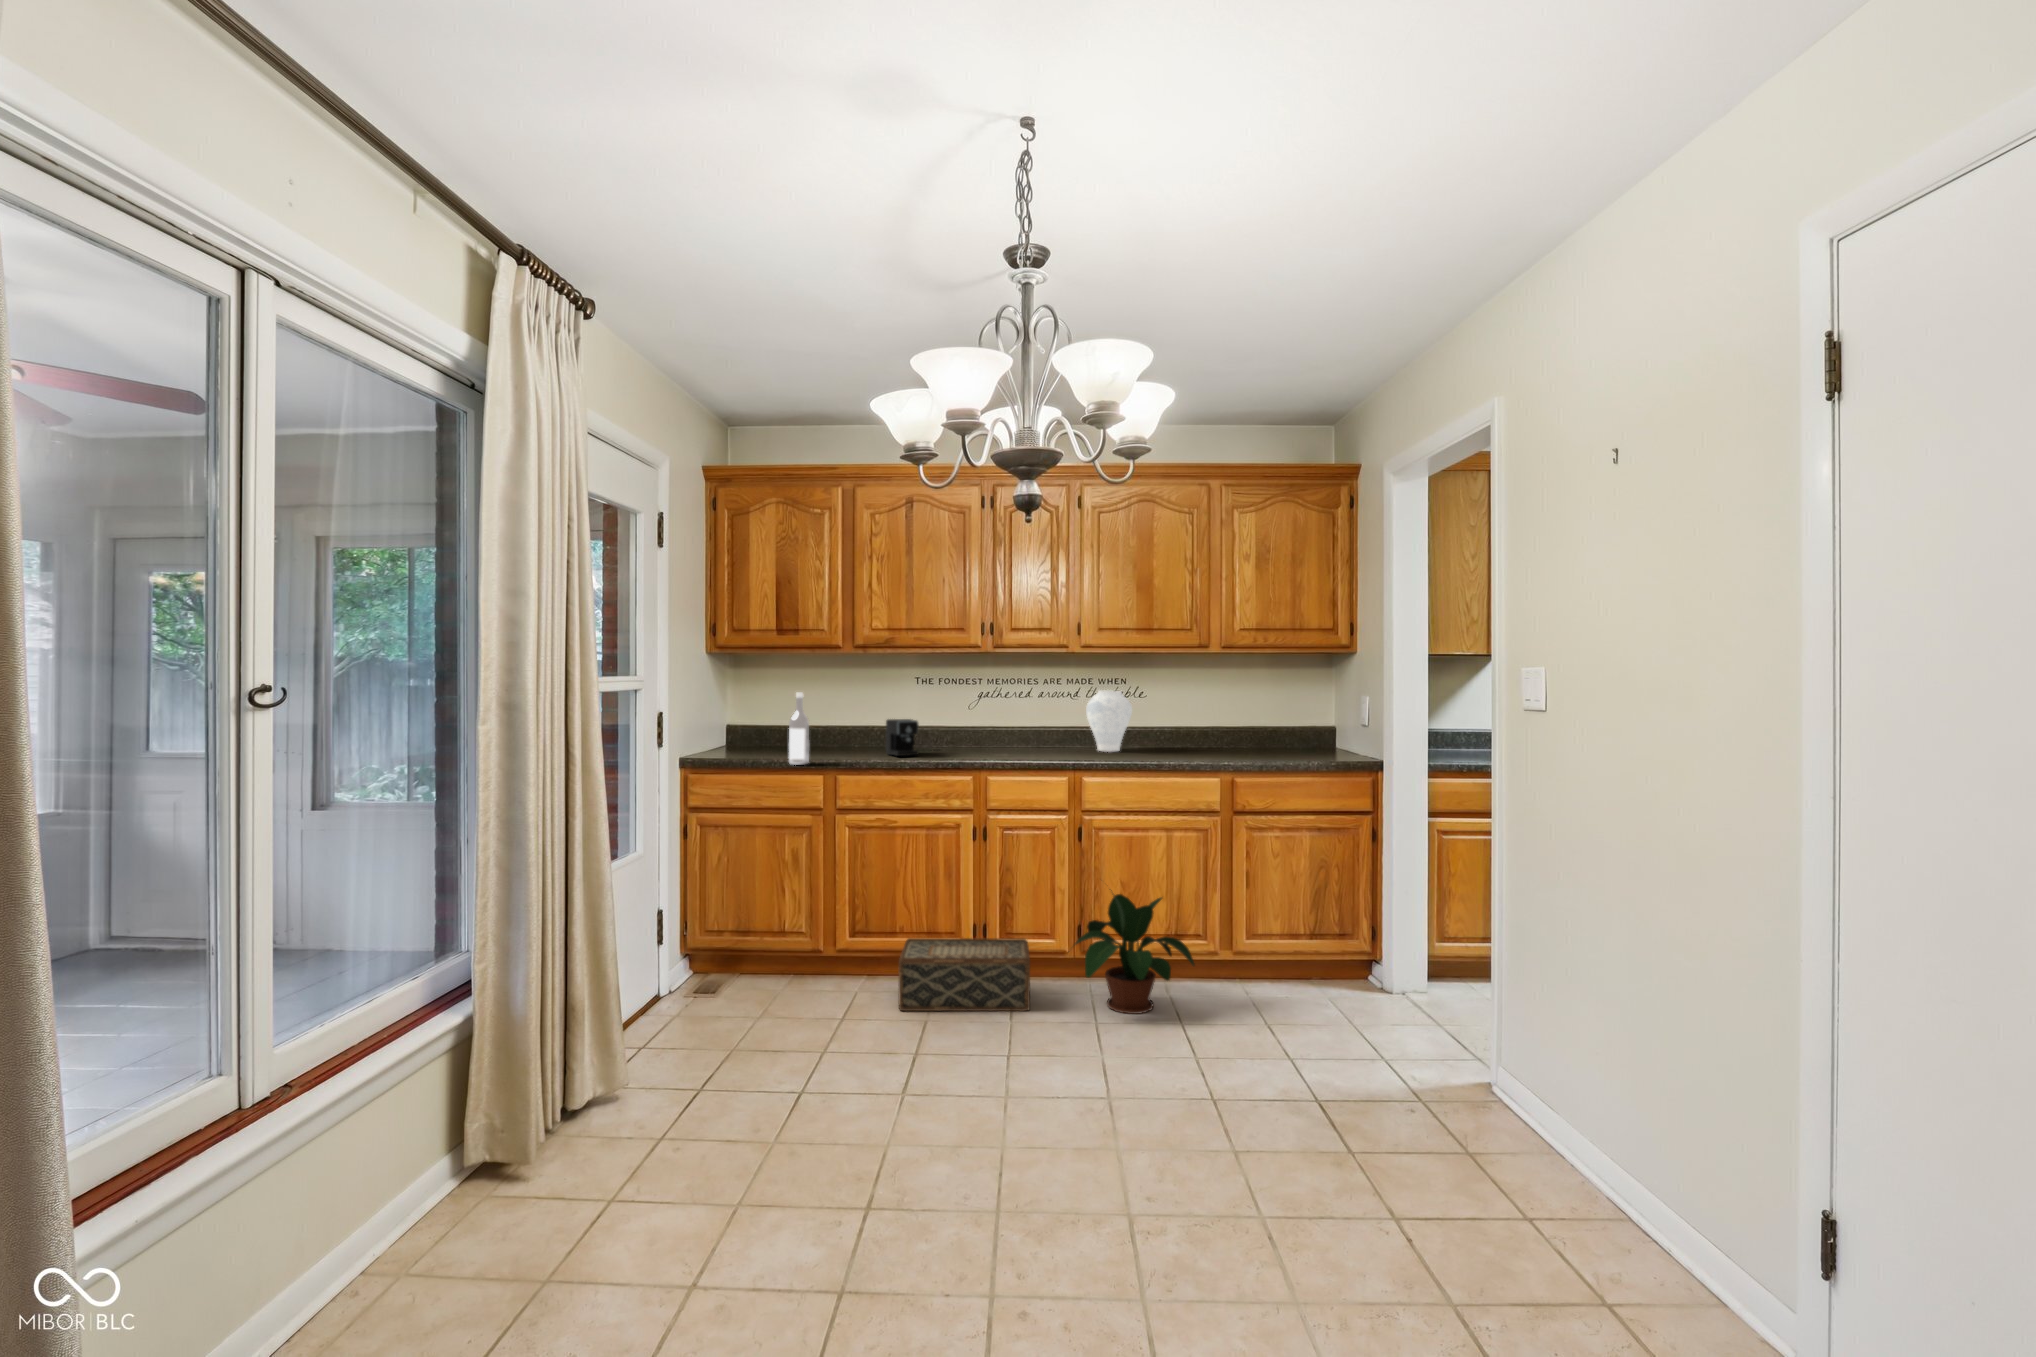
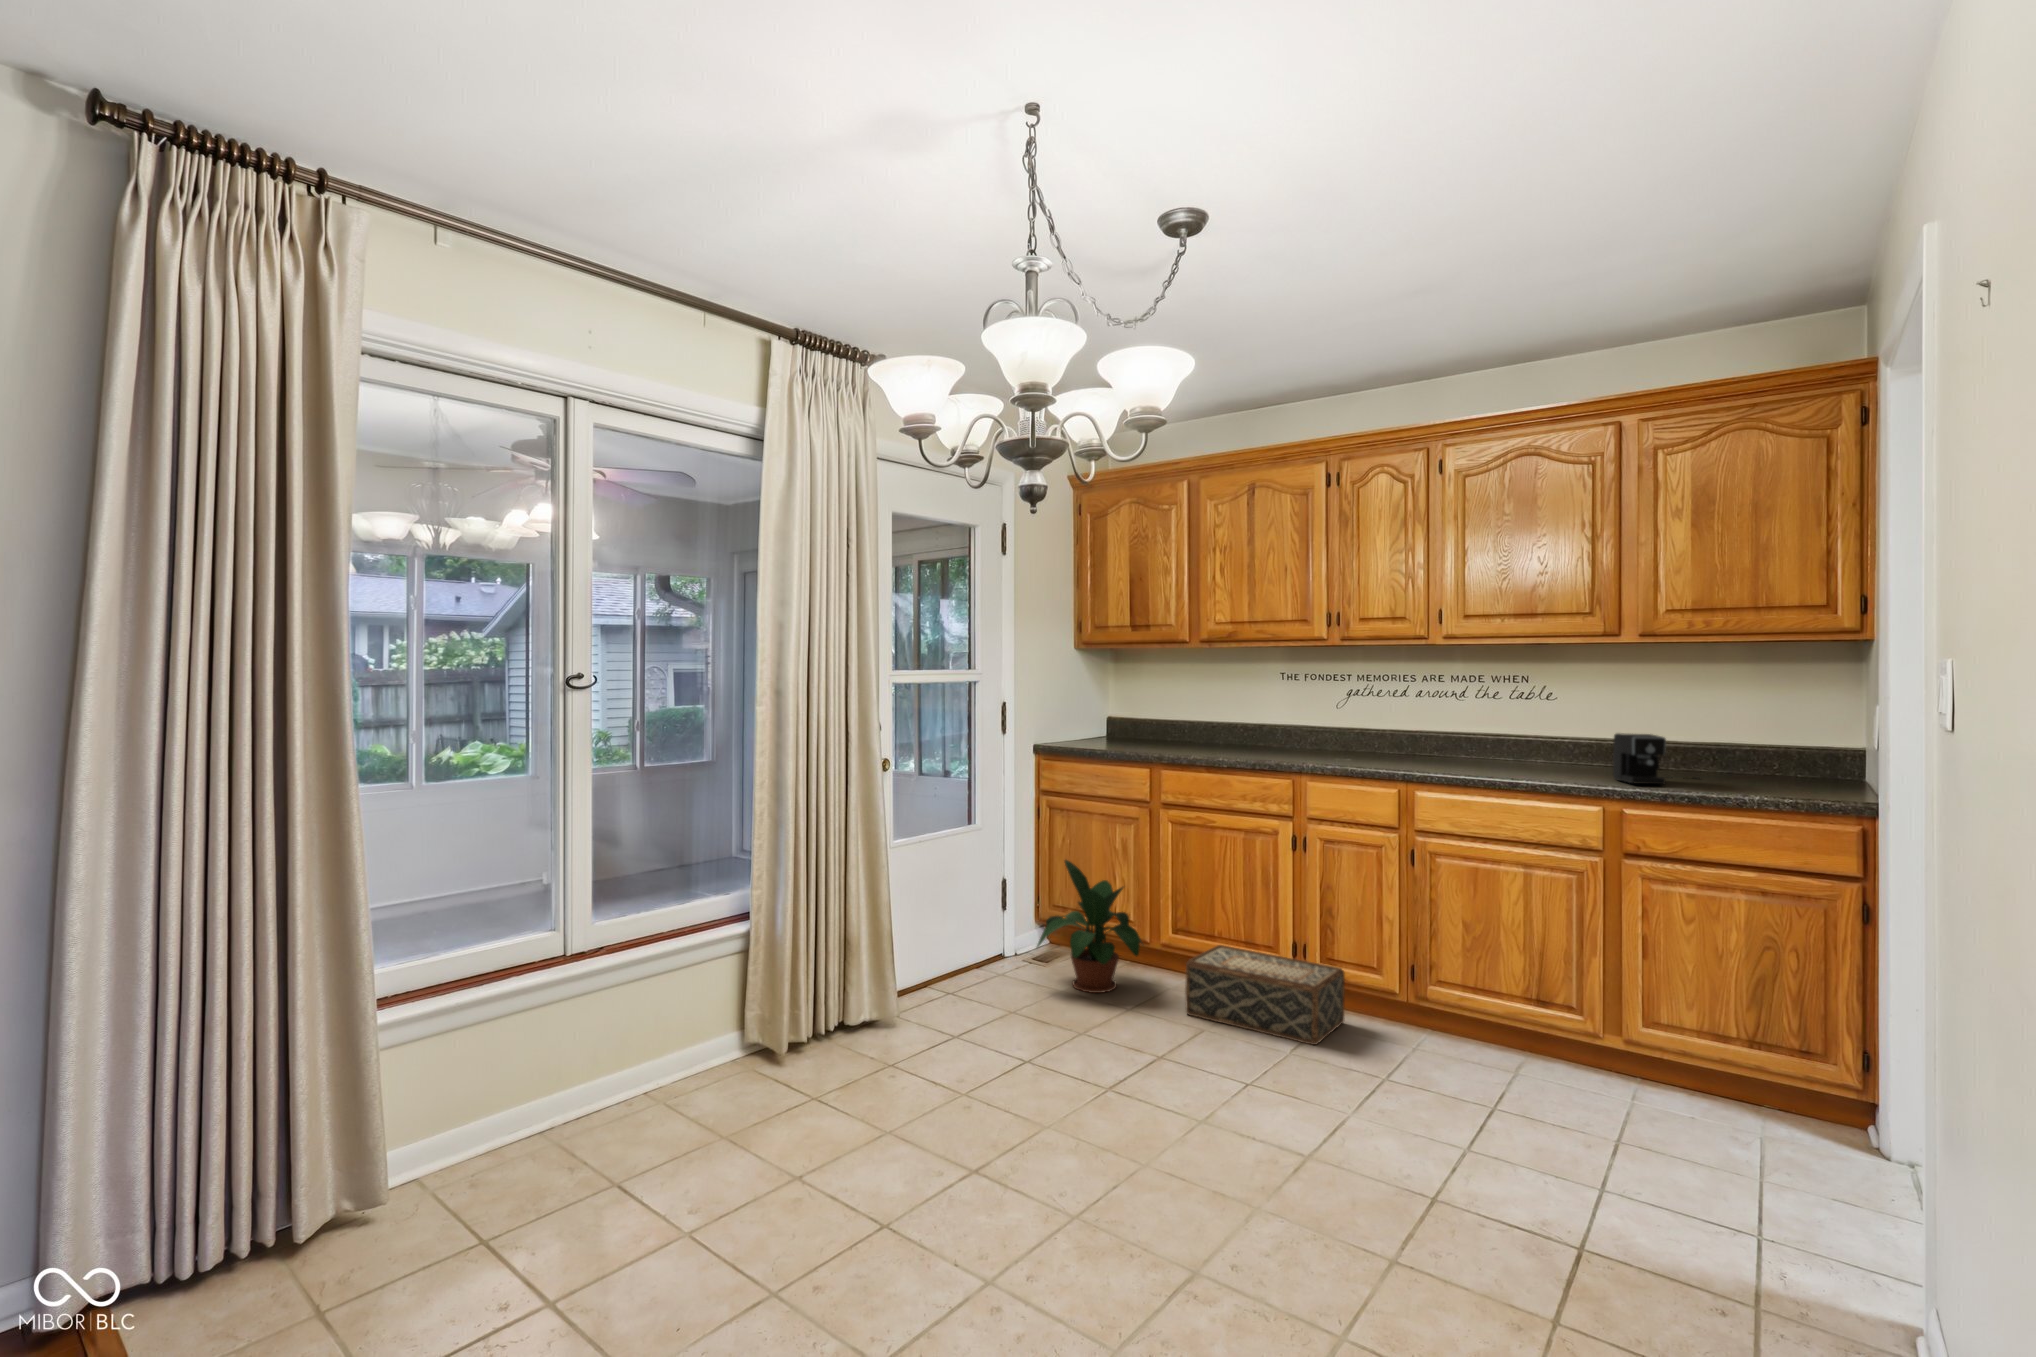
vase: present [1086,690,1132,752] -> none [1465,690,1527,765]
wine bottle: present [789,692,809,765] -> none [1120,687,1140,758]
coffee maker: present [886,719,938,756] -> present [1613,733,1699,784]
potted plant: present [1075,894,1194,1014] -> present [1037,860,1142,993]

